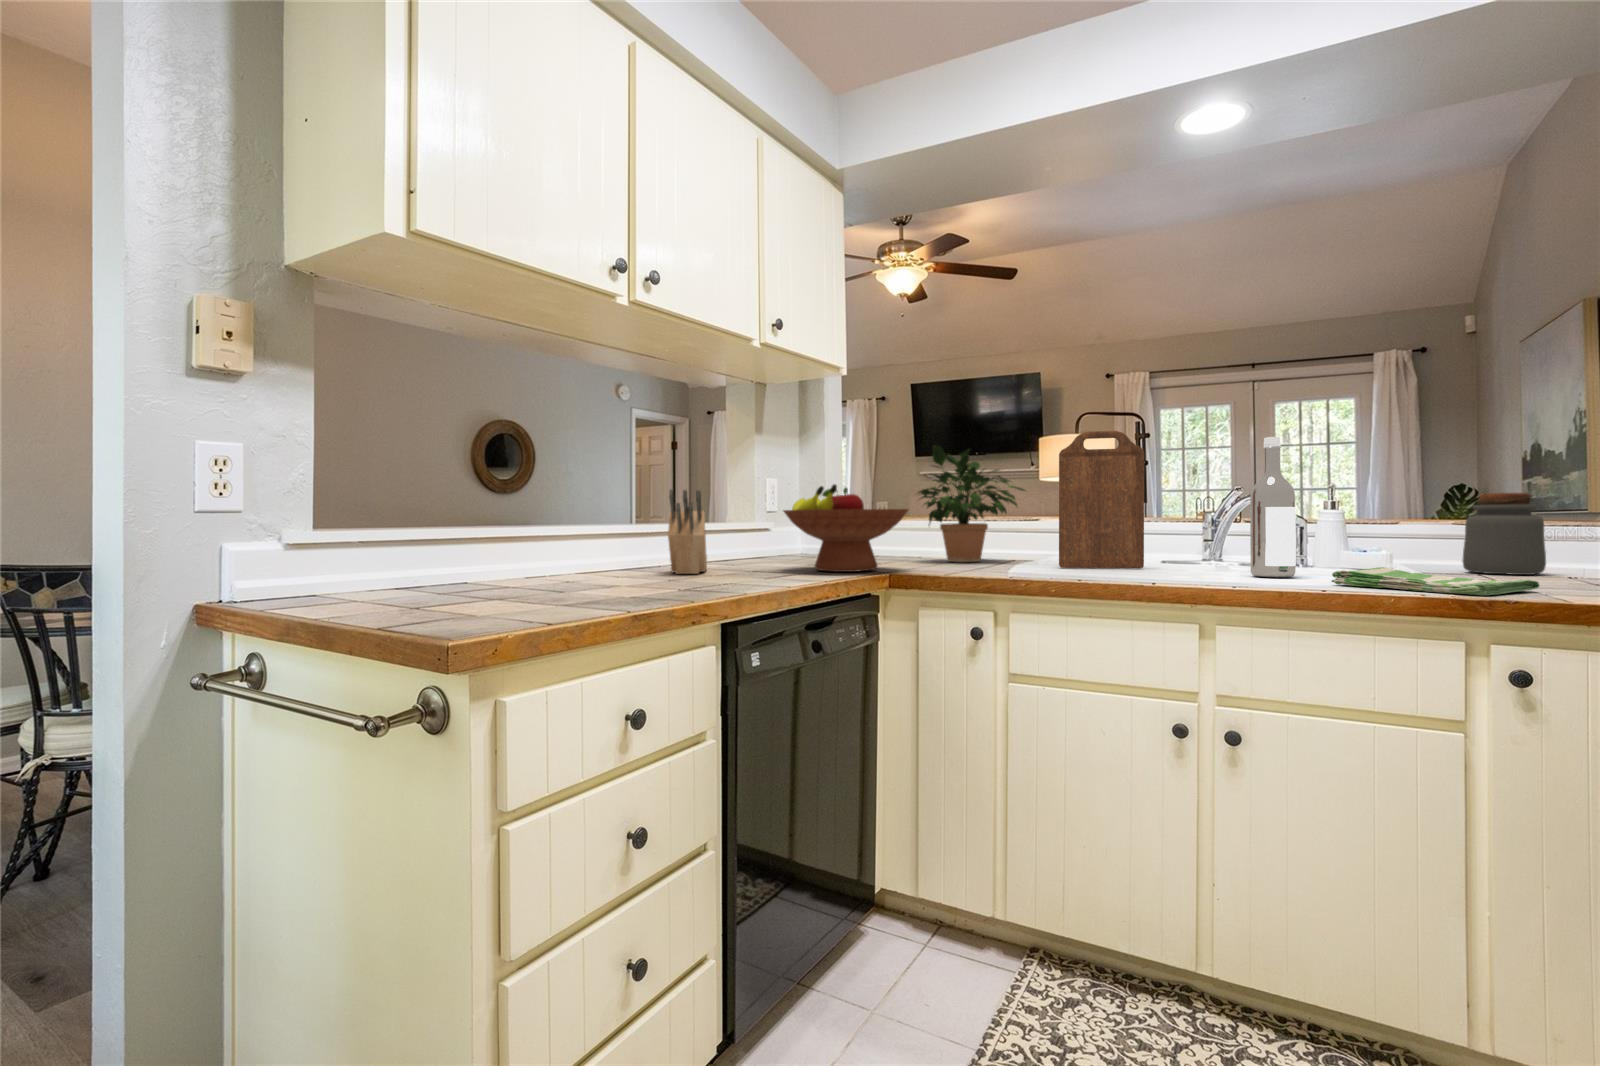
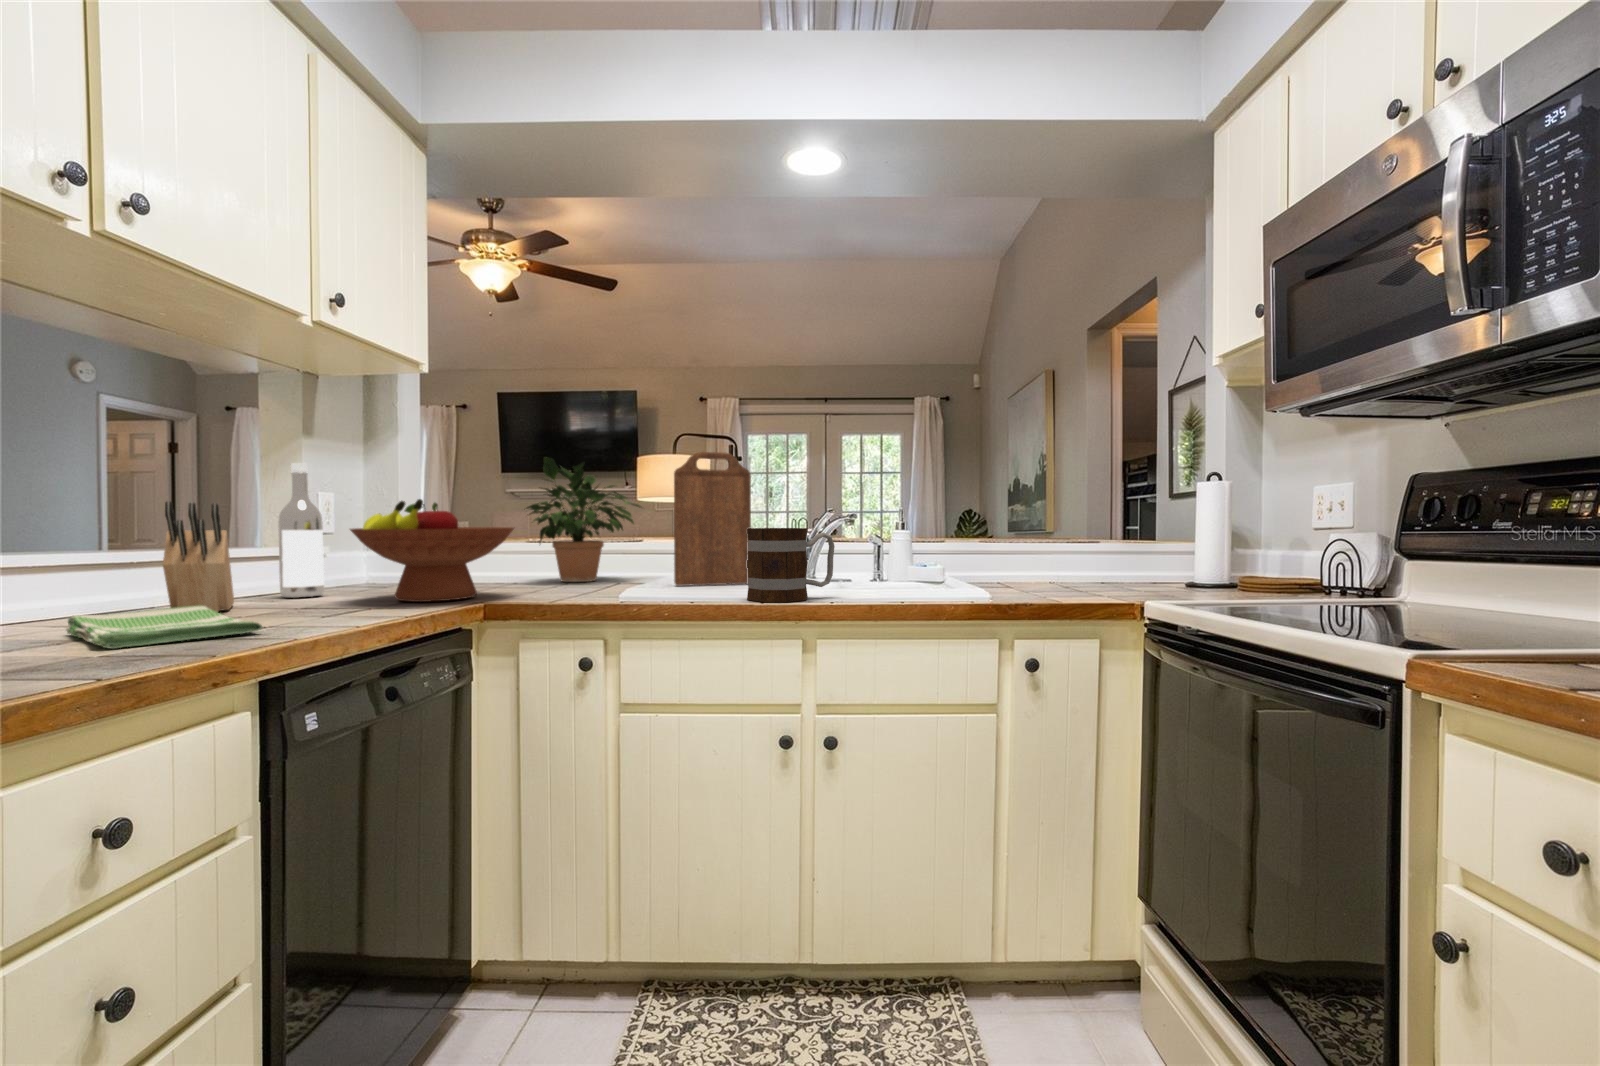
wine bottle: present [1250,437,1296,577] -> present [278,463,324,598]
jar: present [1463,493,1546,575] -> none [978,517,1027,580]
mug: none [1138,506,1246,585] -> present [747,528,835,602]
dish towel: present [1331,567,1540,596] -> present [66,606,262,649]

